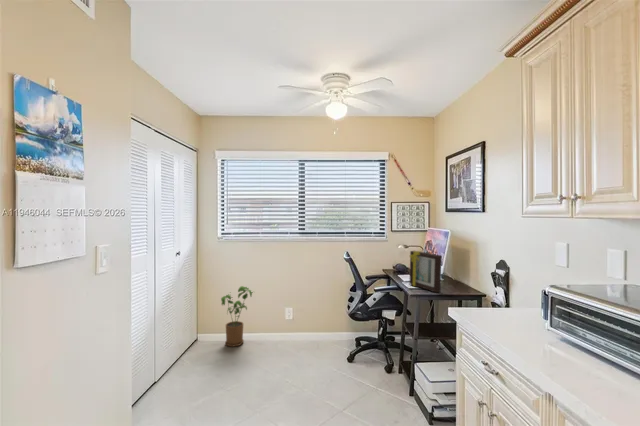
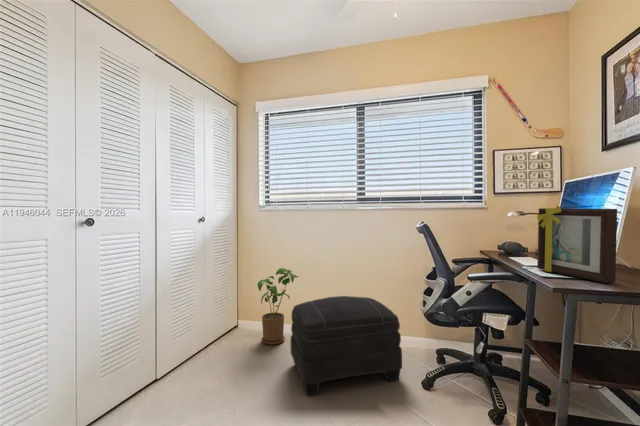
ottoman: none [255,305,334,375] -> present [290,296,402,396]

